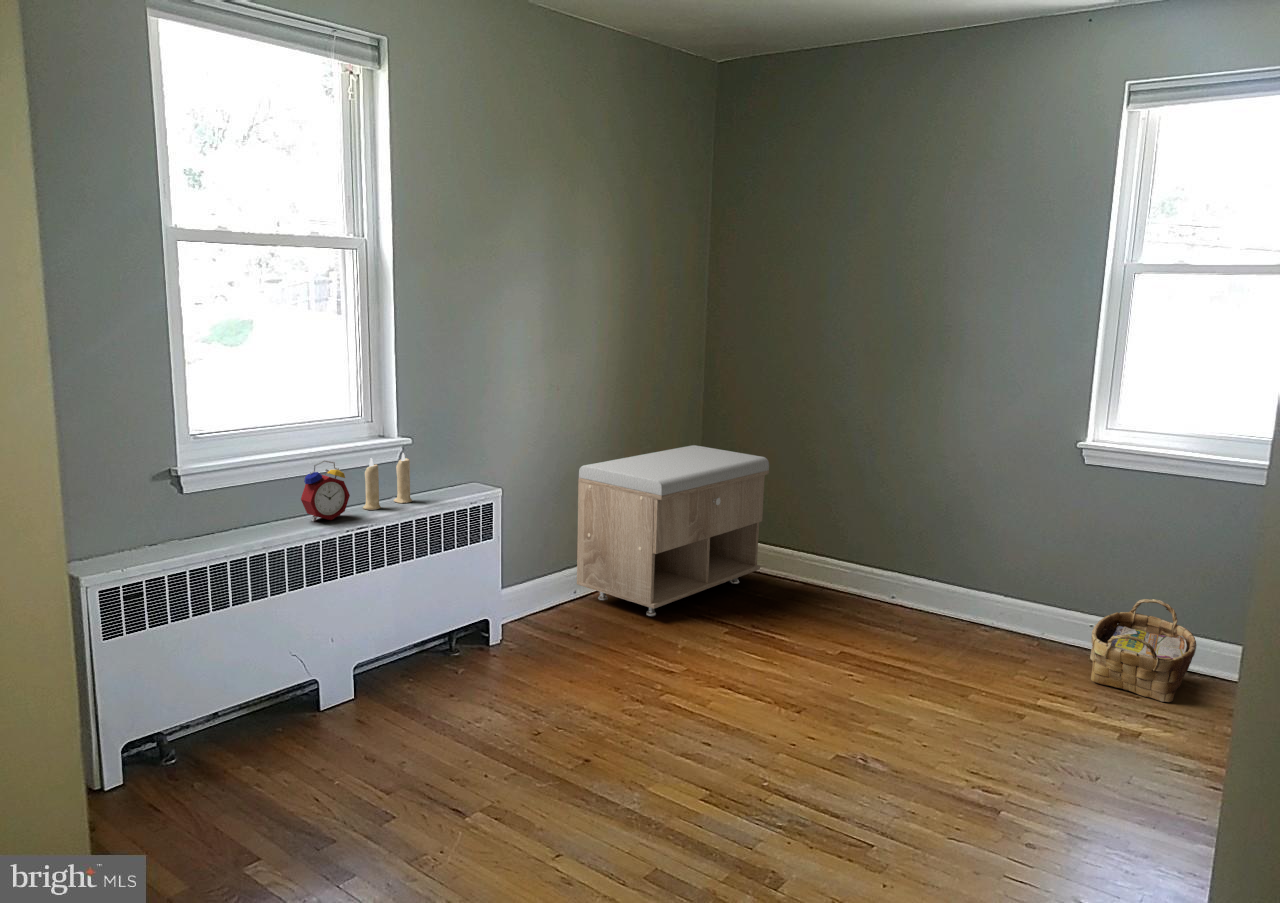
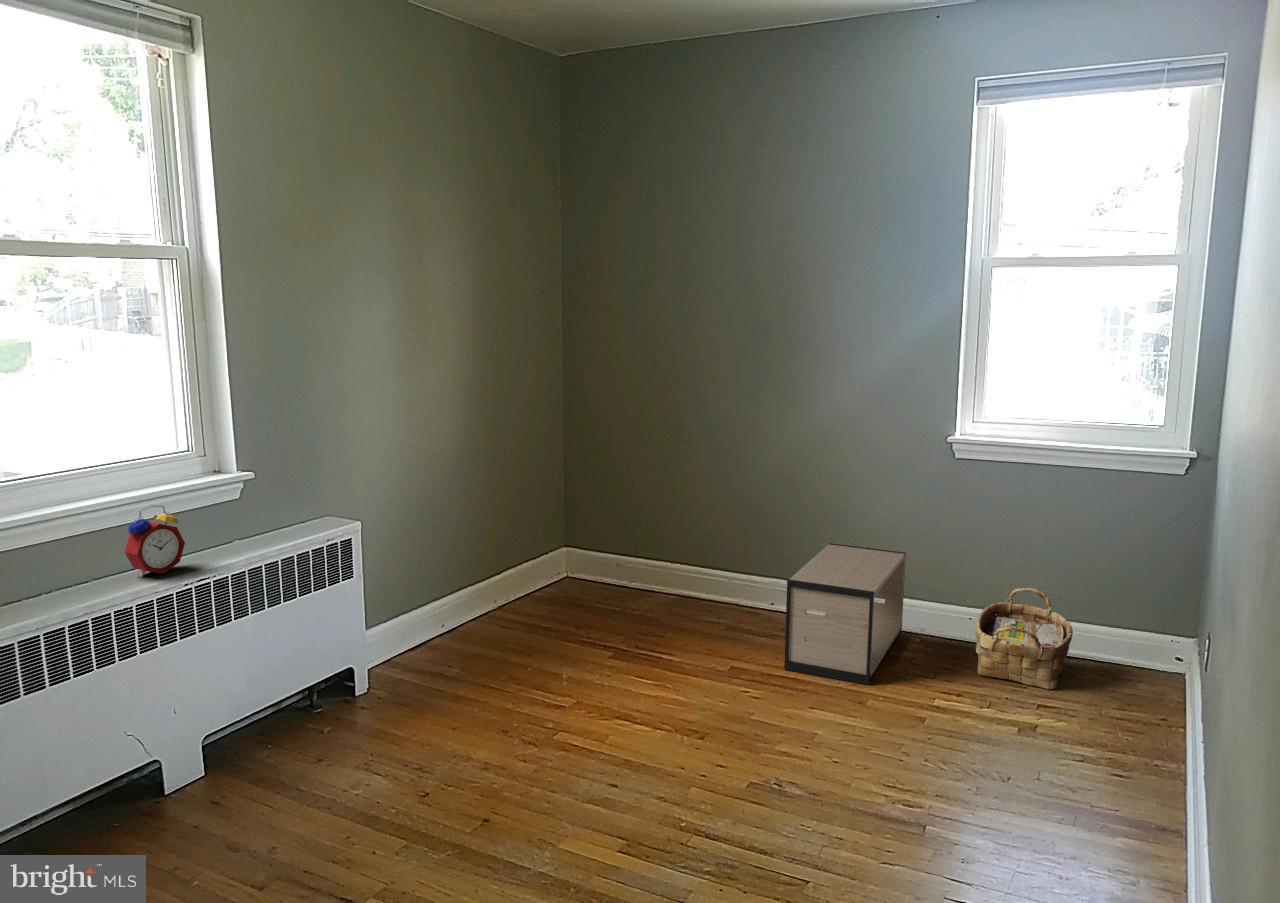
storage bench: present [577,445,769,616] -> none [442,460,641,646]
candle: present [363,453,412,510] -> none [199,487,259,557]
nightstand: none [892,541,1028,680] -> present [784,543,906,685]

